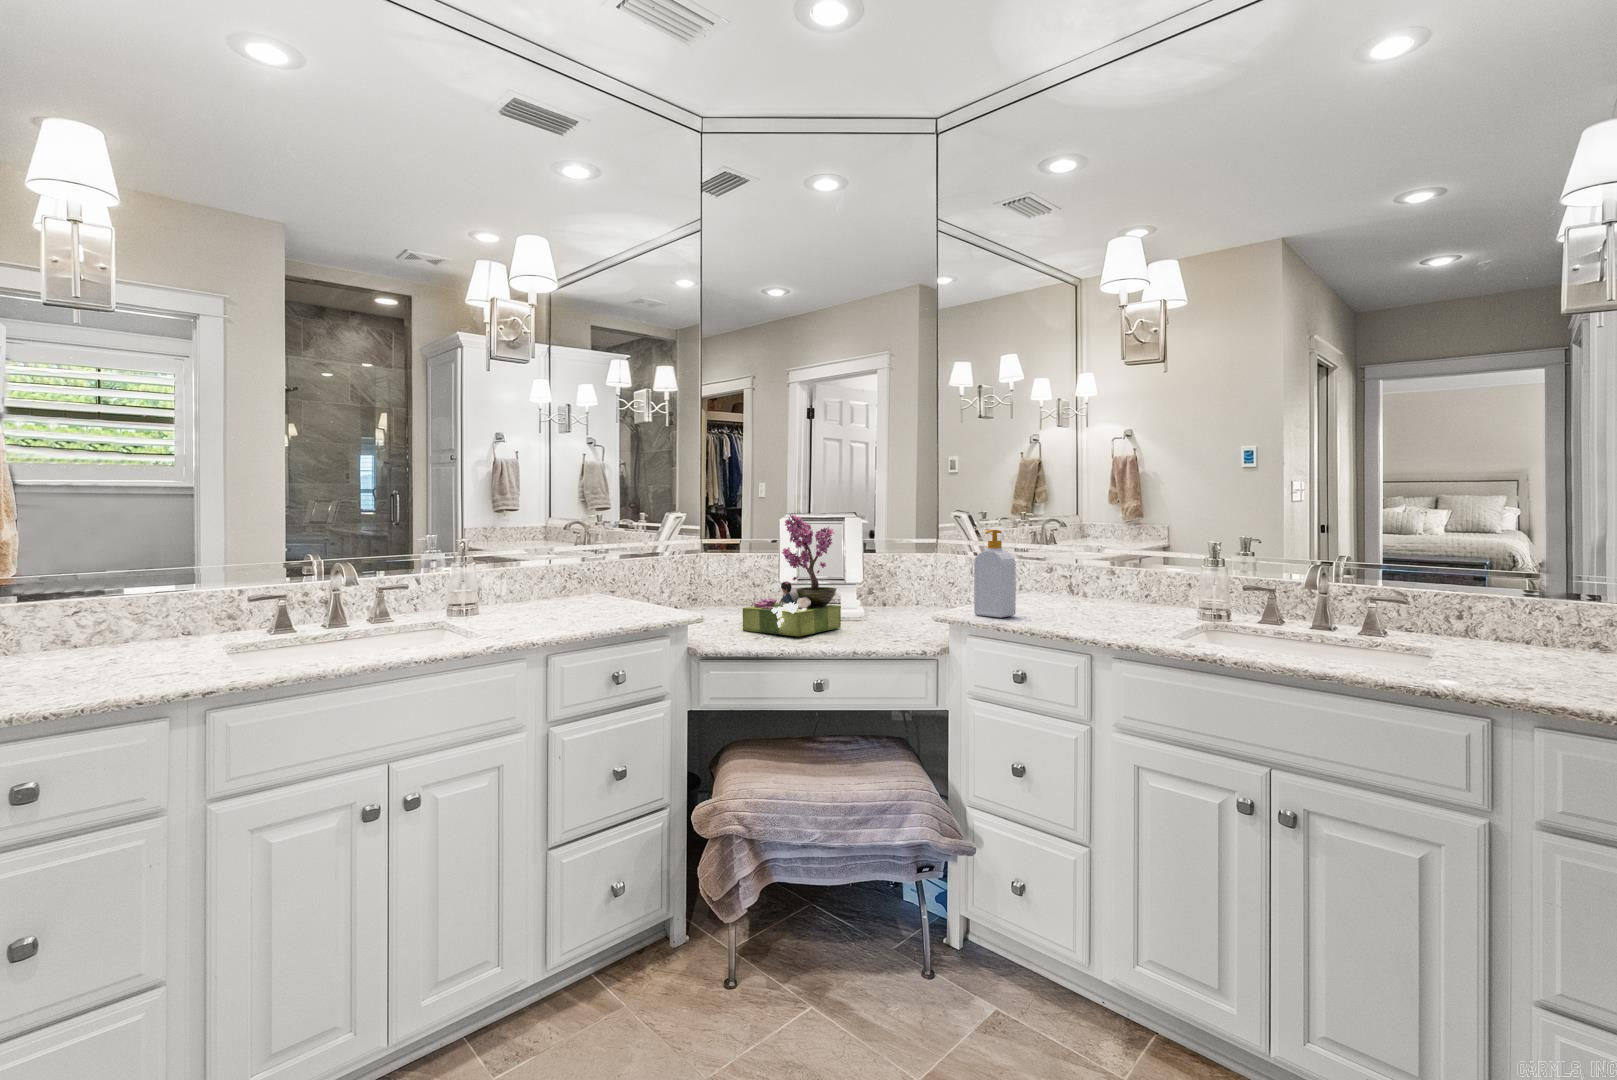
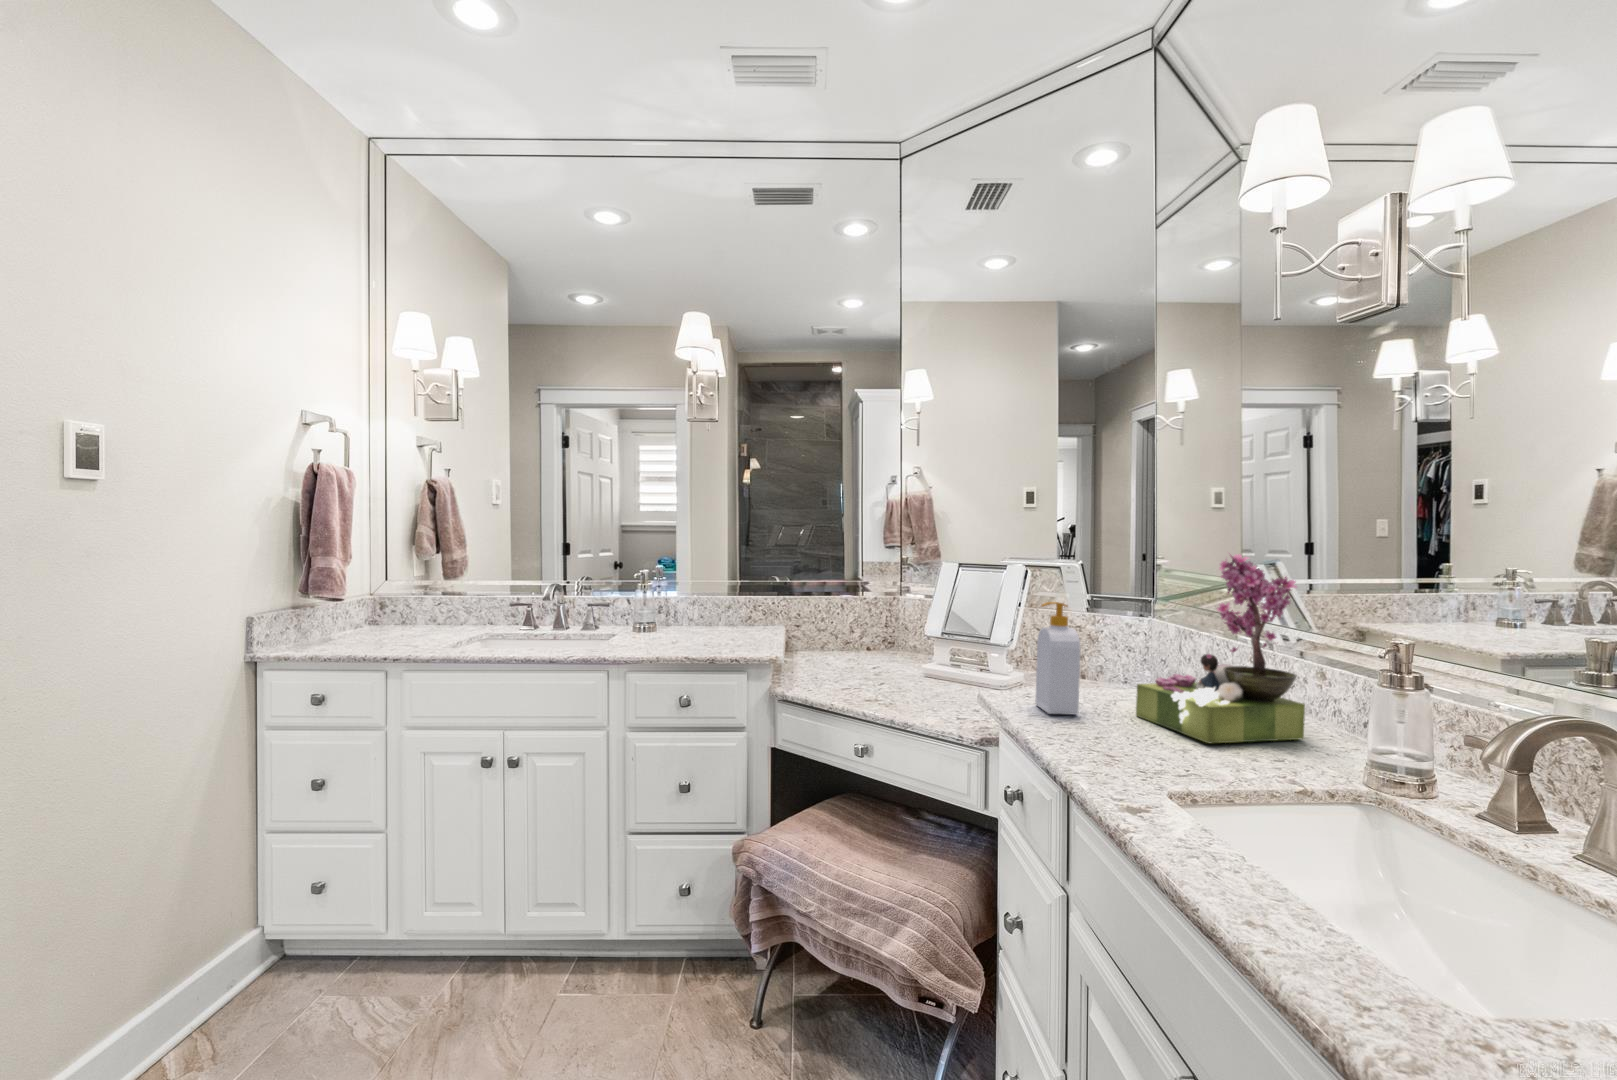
flower arrangement: present [743,514,841,636] -> present [1136,553,1305,743]

